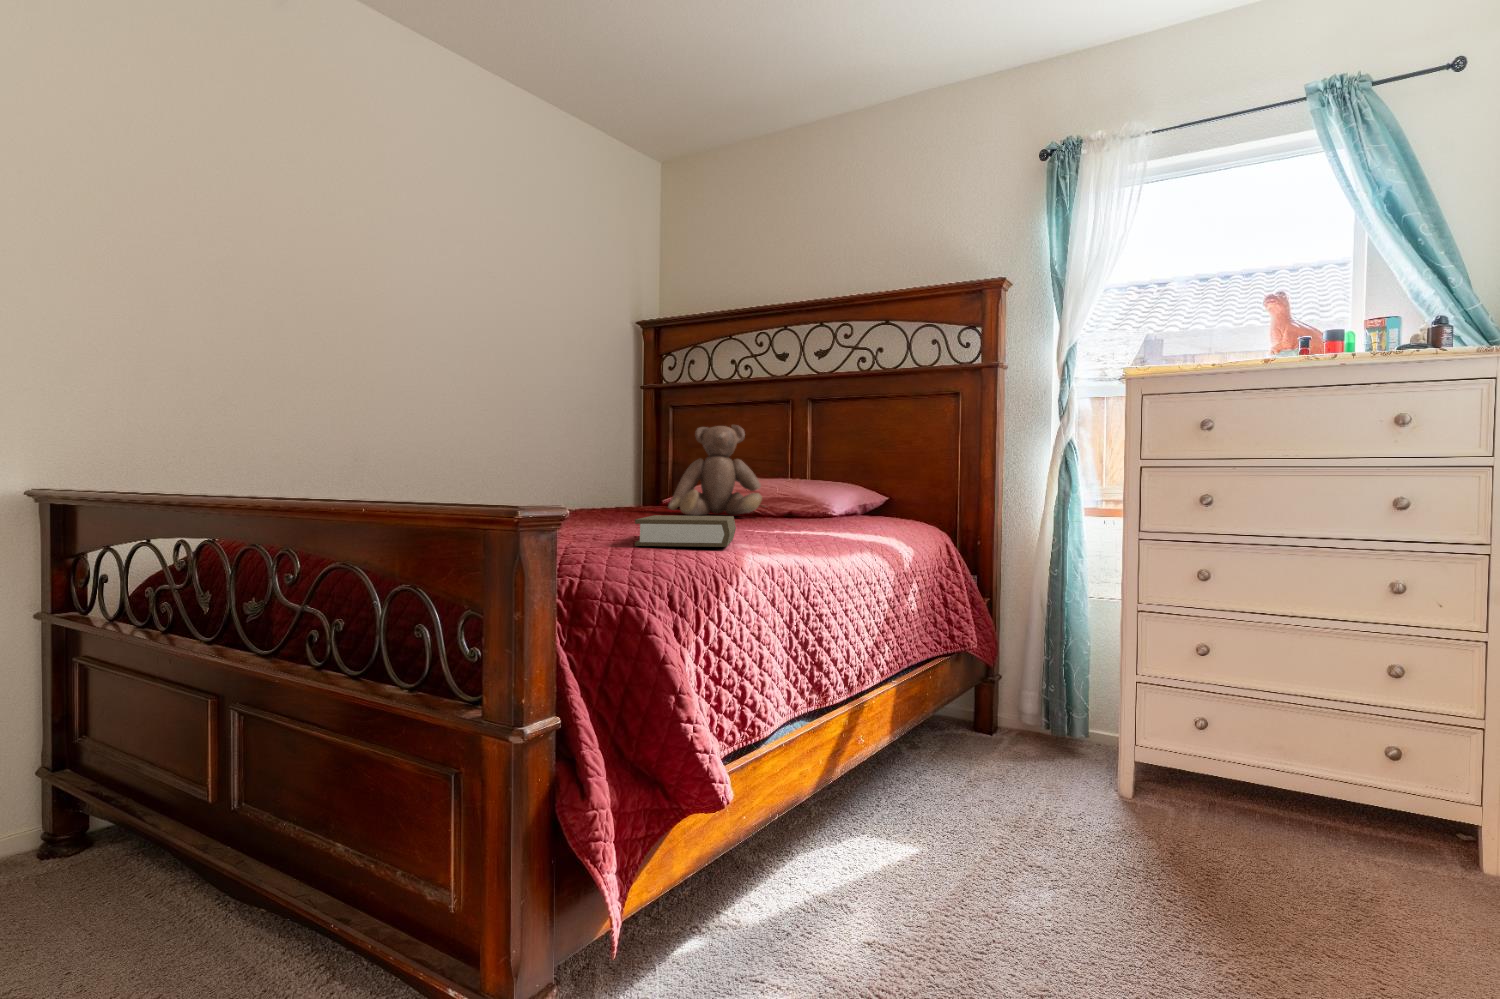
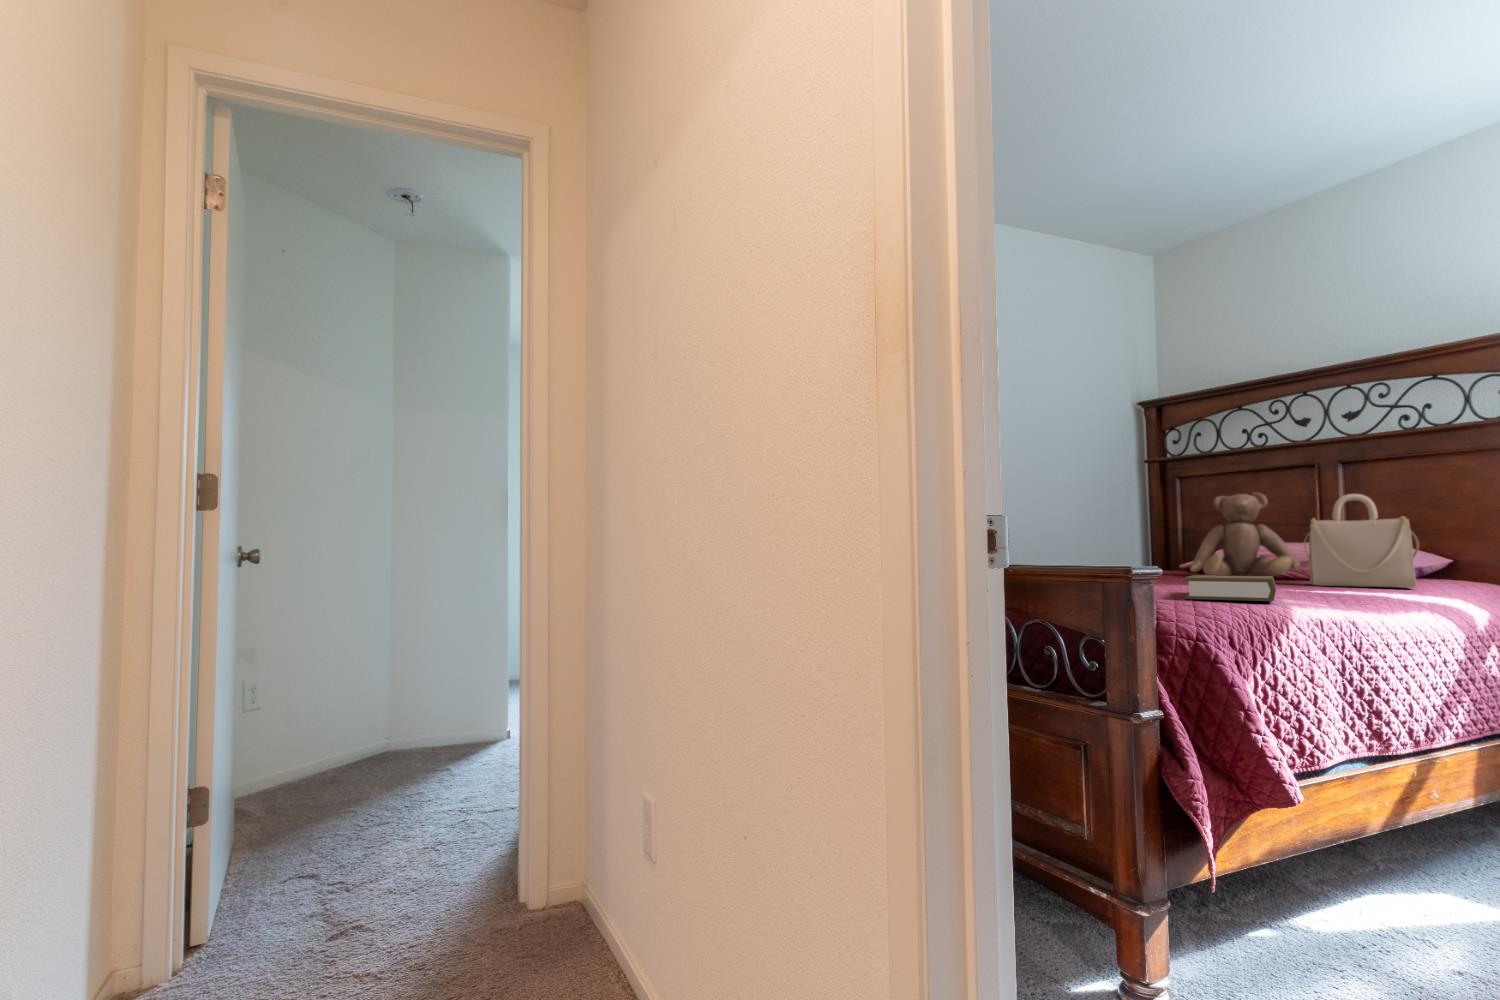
handbag: none [772,429,866,525] -> present [1304,494,1419,588]

